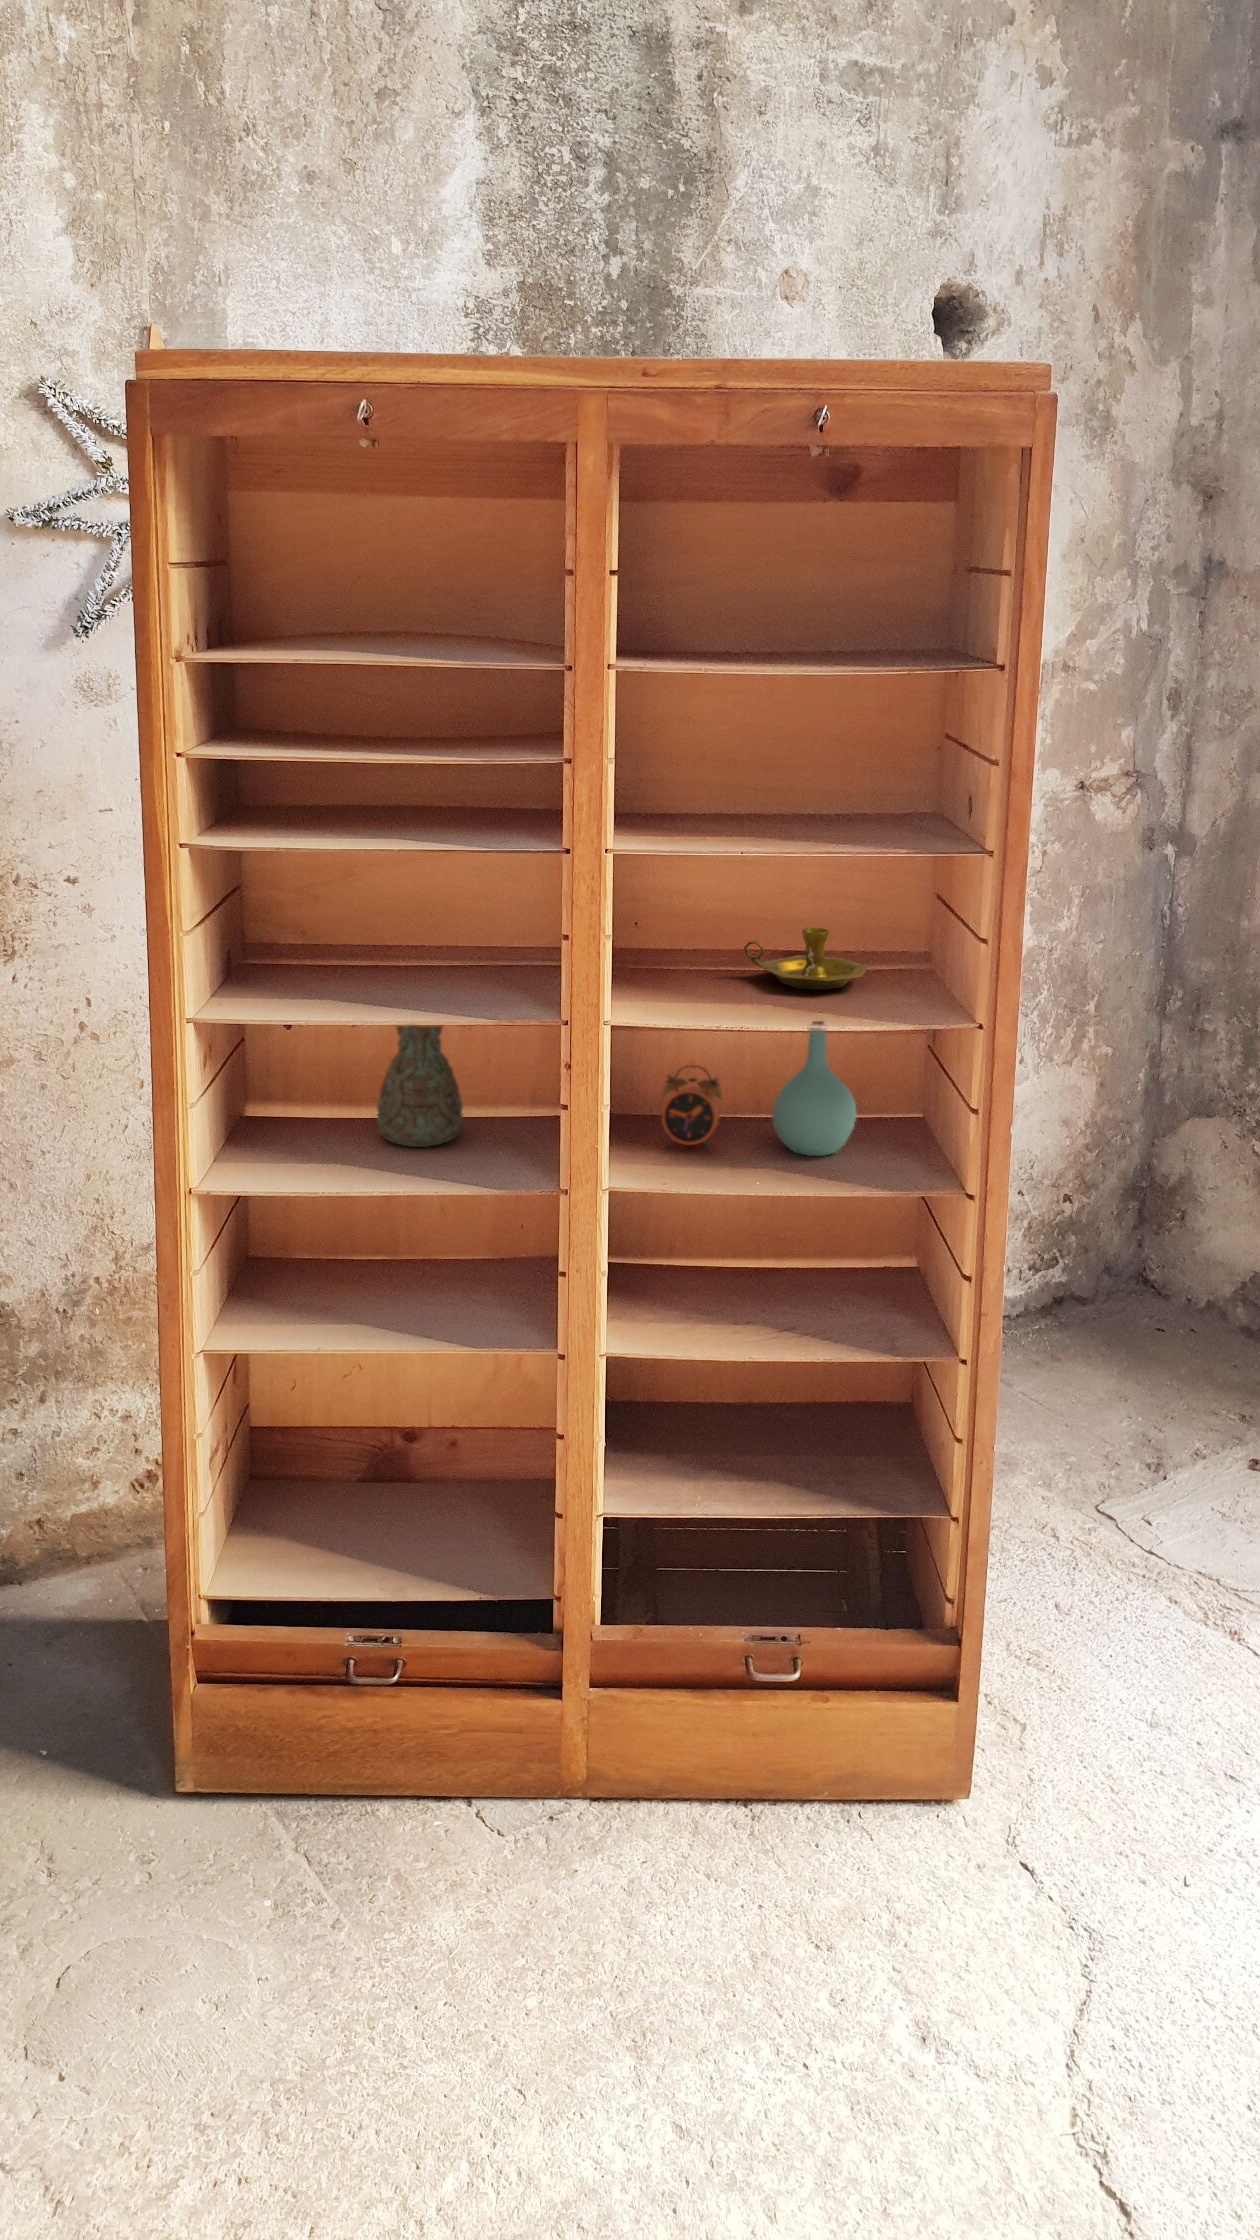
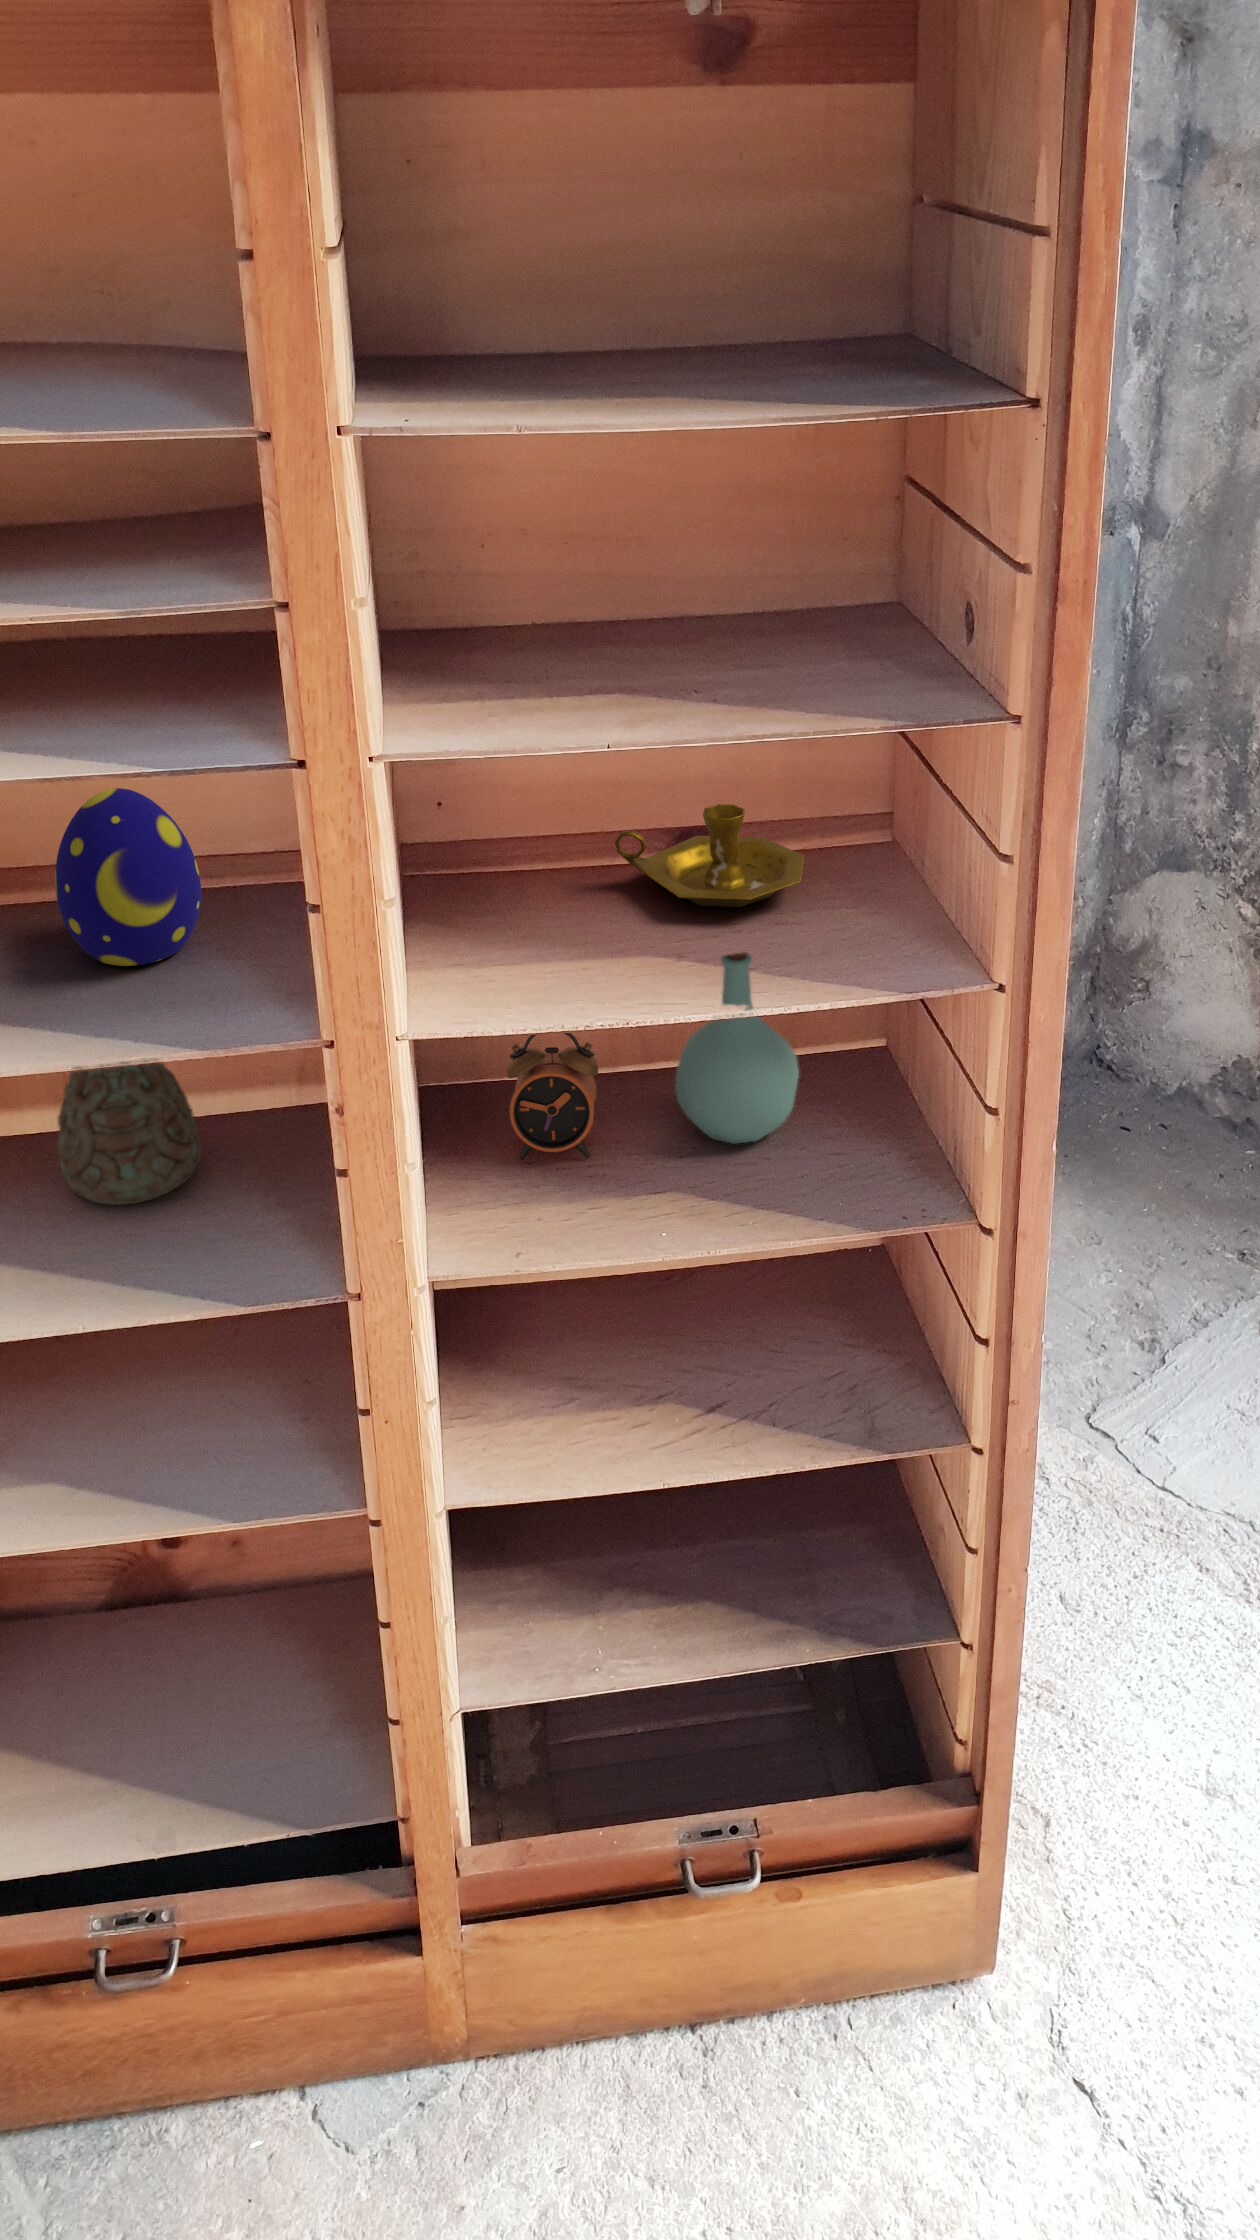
decorative egg: none [403,879,487,986] -> present [55,788,201,966]

